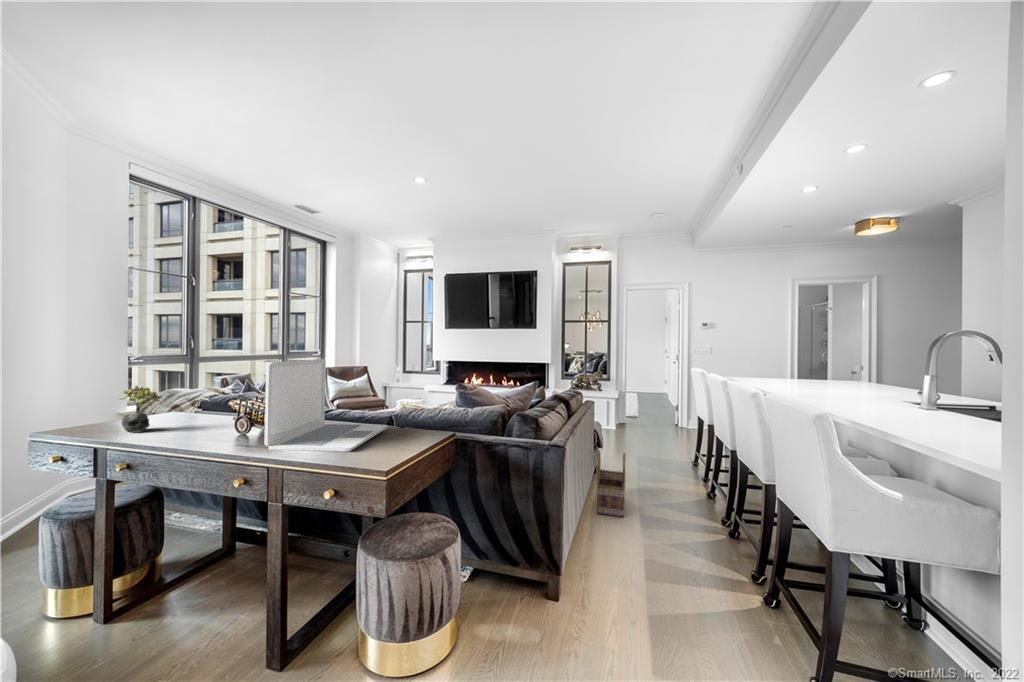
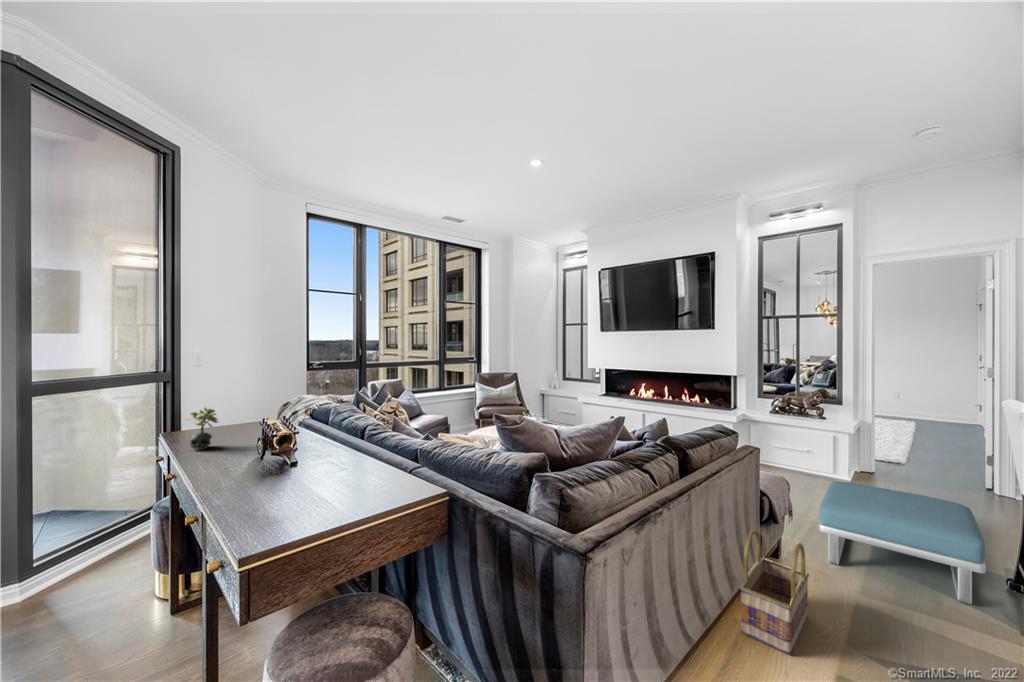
laptop: present [264,359,387,452] -> none [220,388,378,513]
footstool: none [617,425,693,478] -> present [819,481,986,604]

